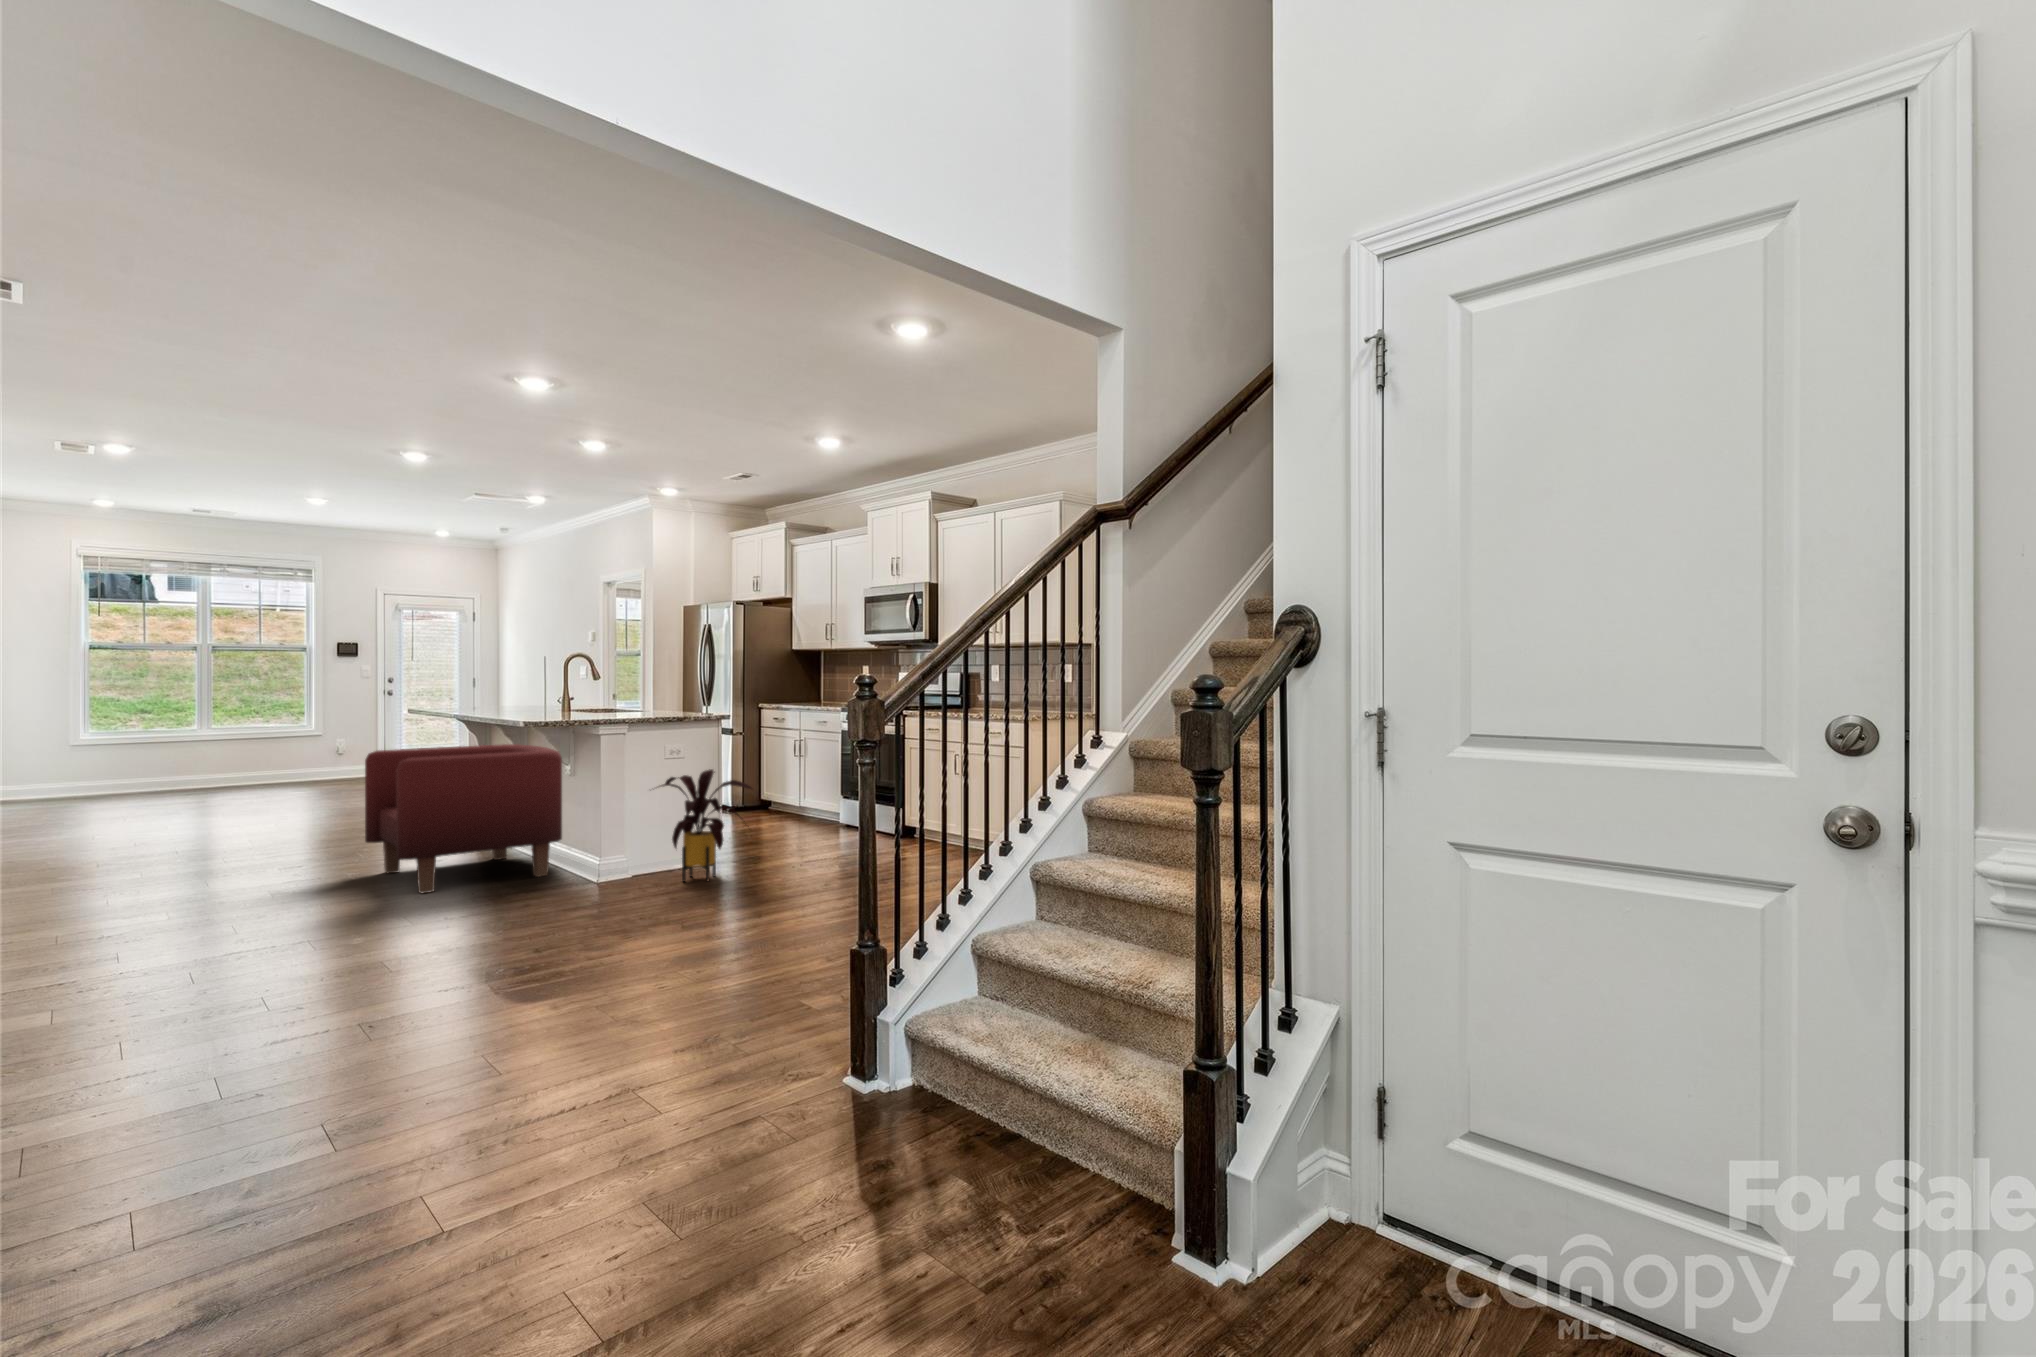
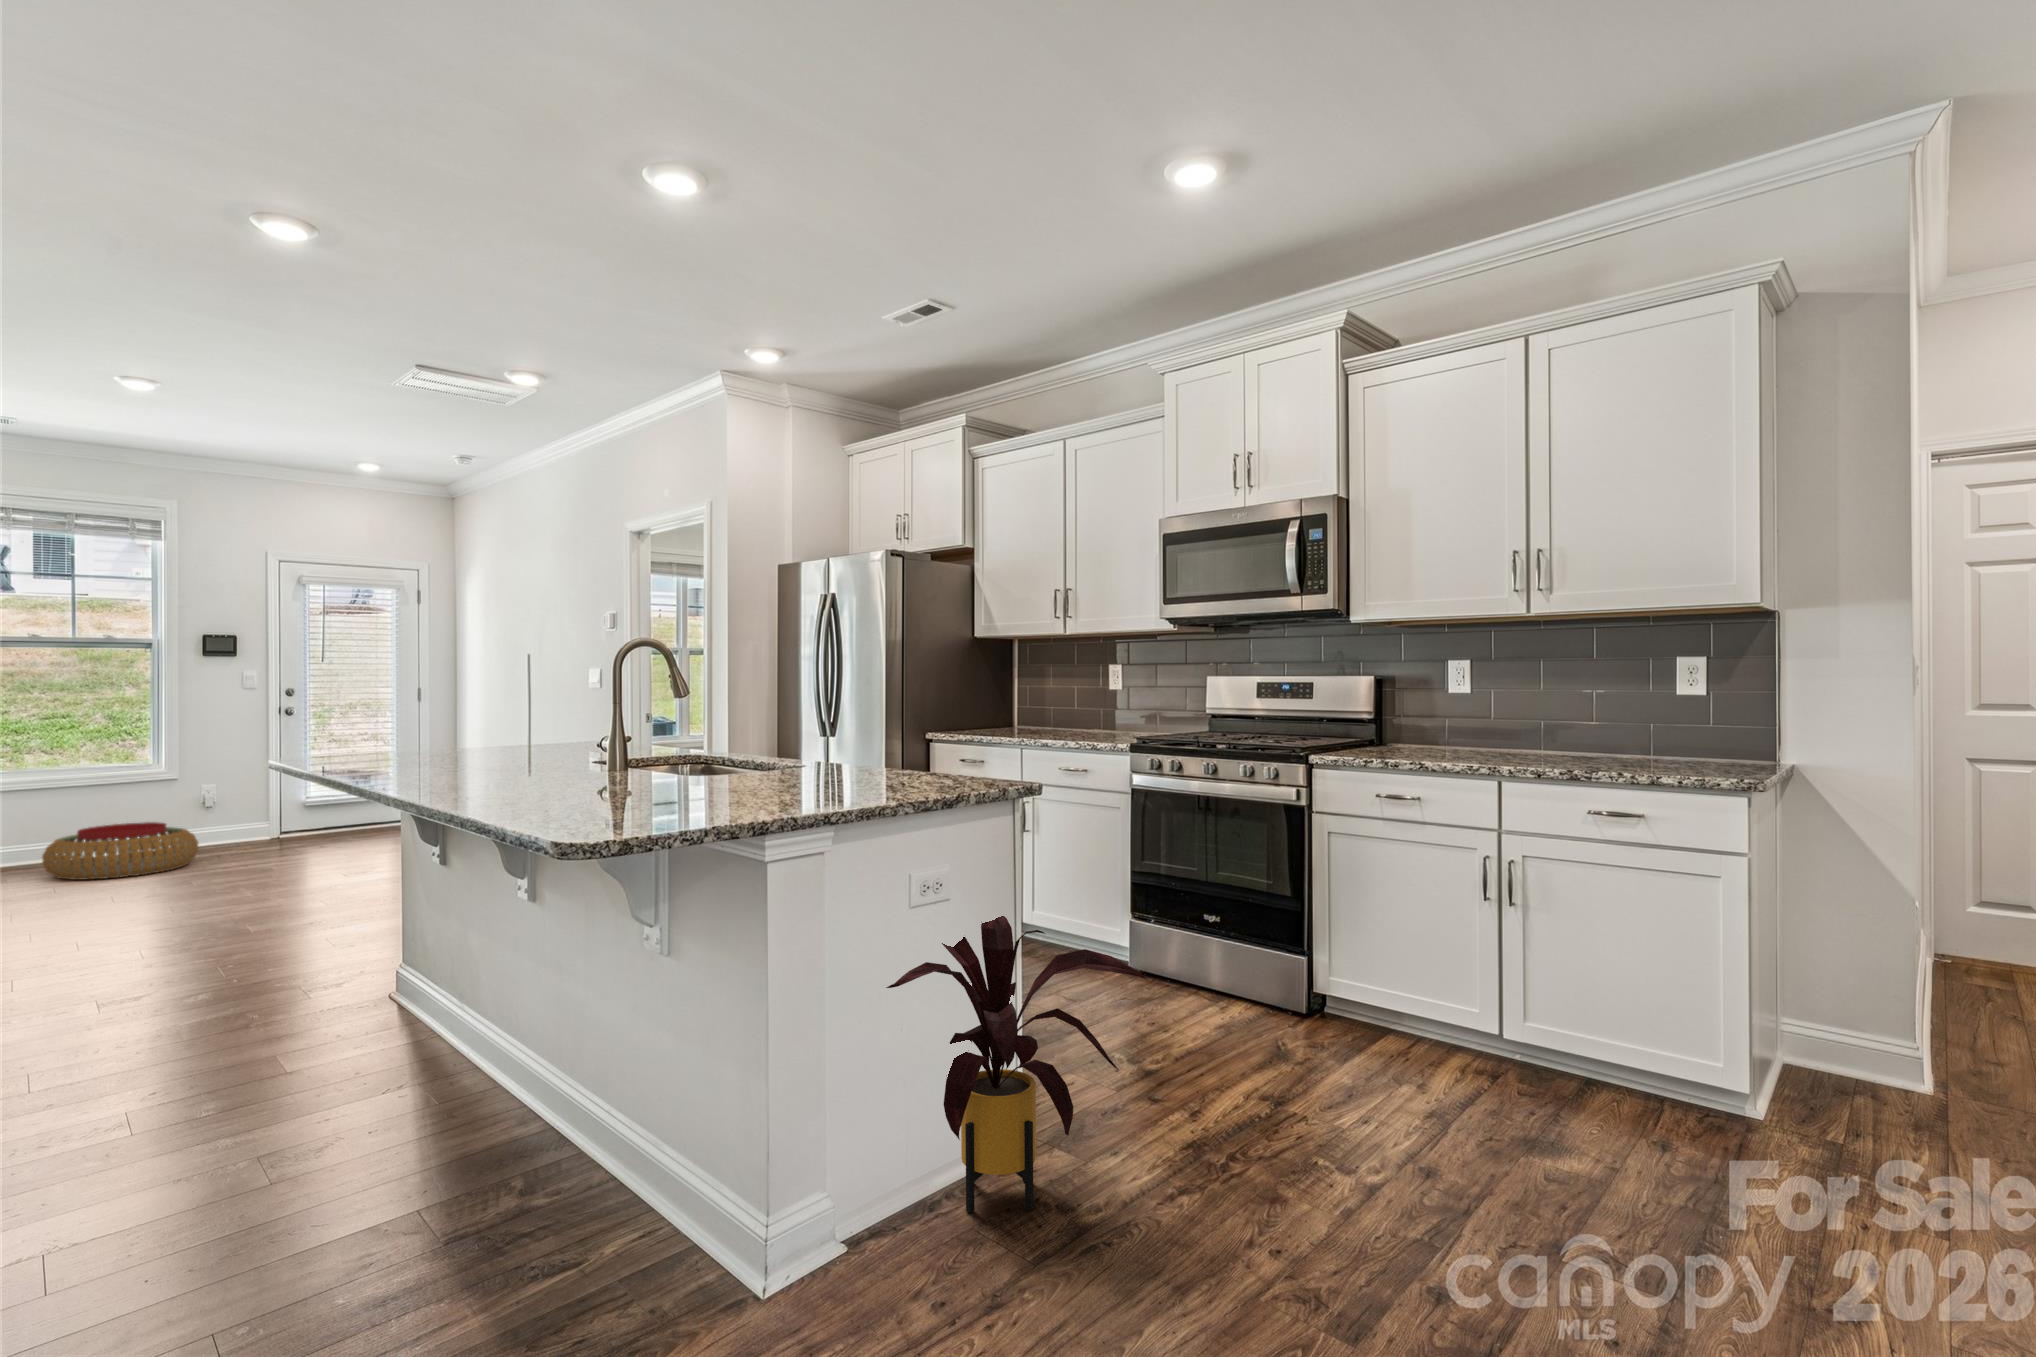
armchair: present [365,744,562,894] -> none [167,843,646,1299]
pouf: none [244,760,336,792] -> present [42,822,198,880]

